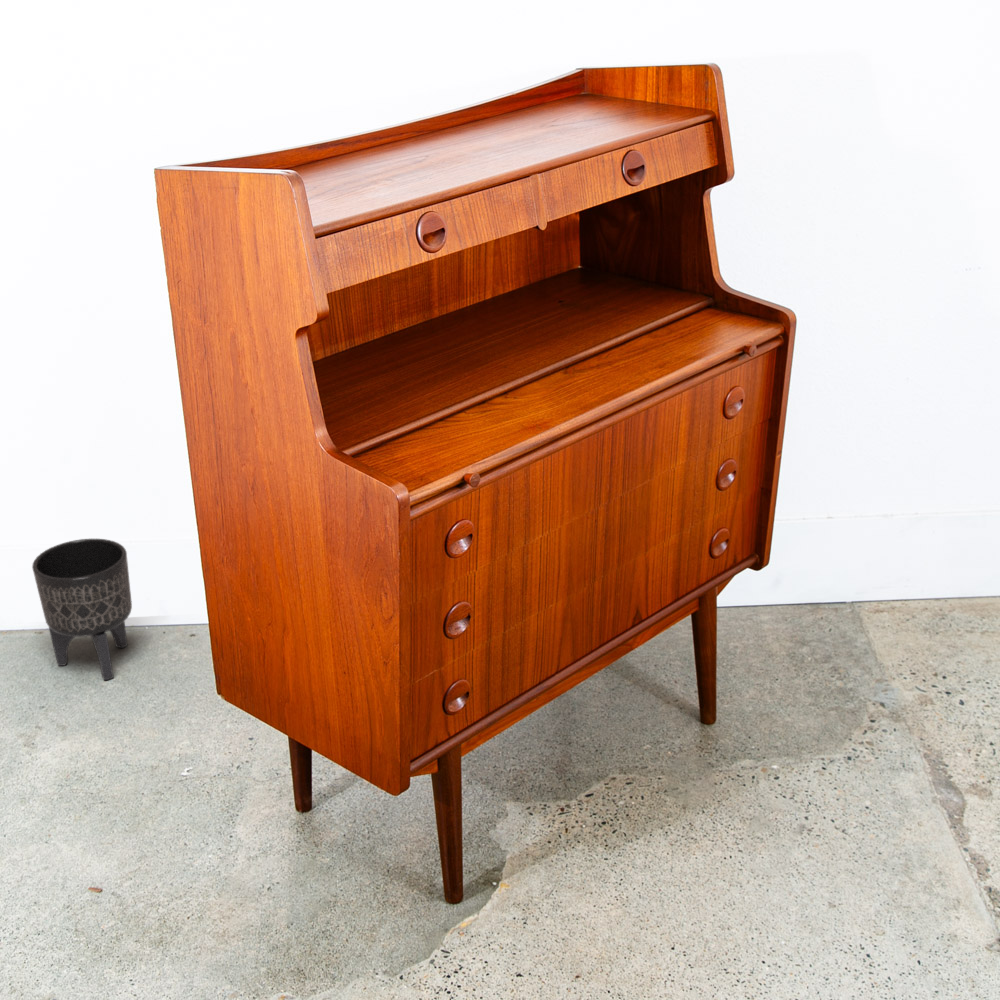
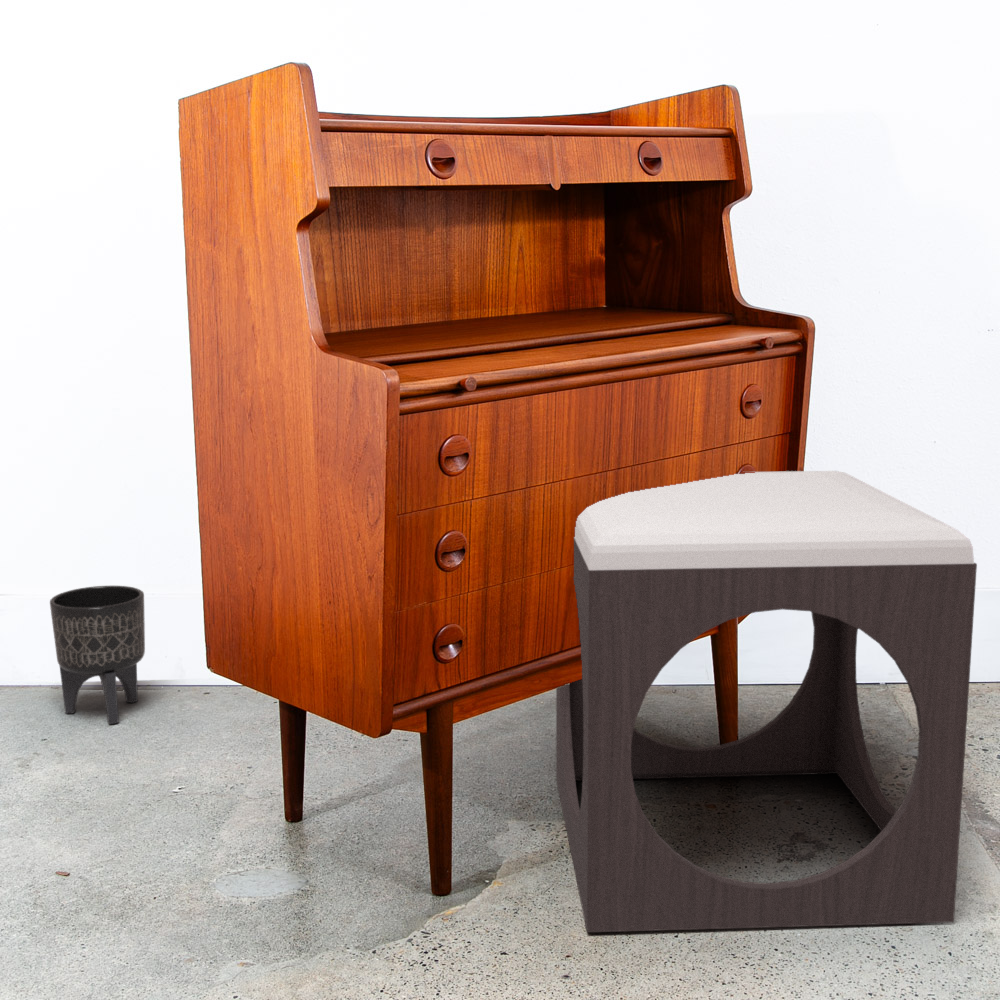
footstool: none [548,468,968,948] -> present [556,471,977,932]

